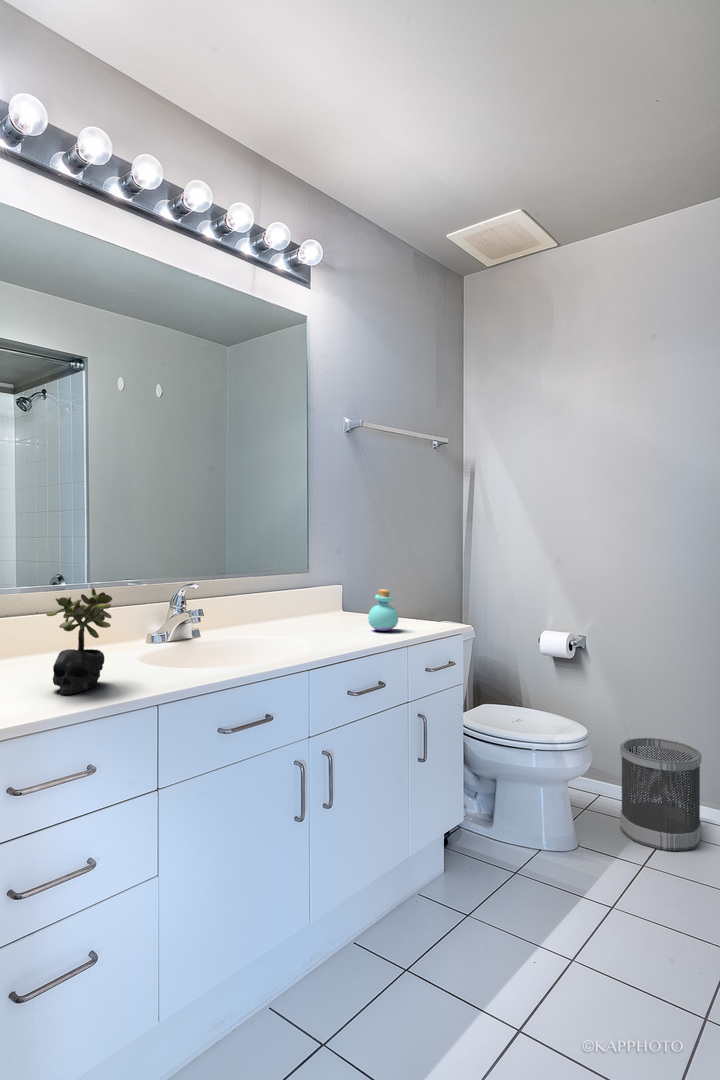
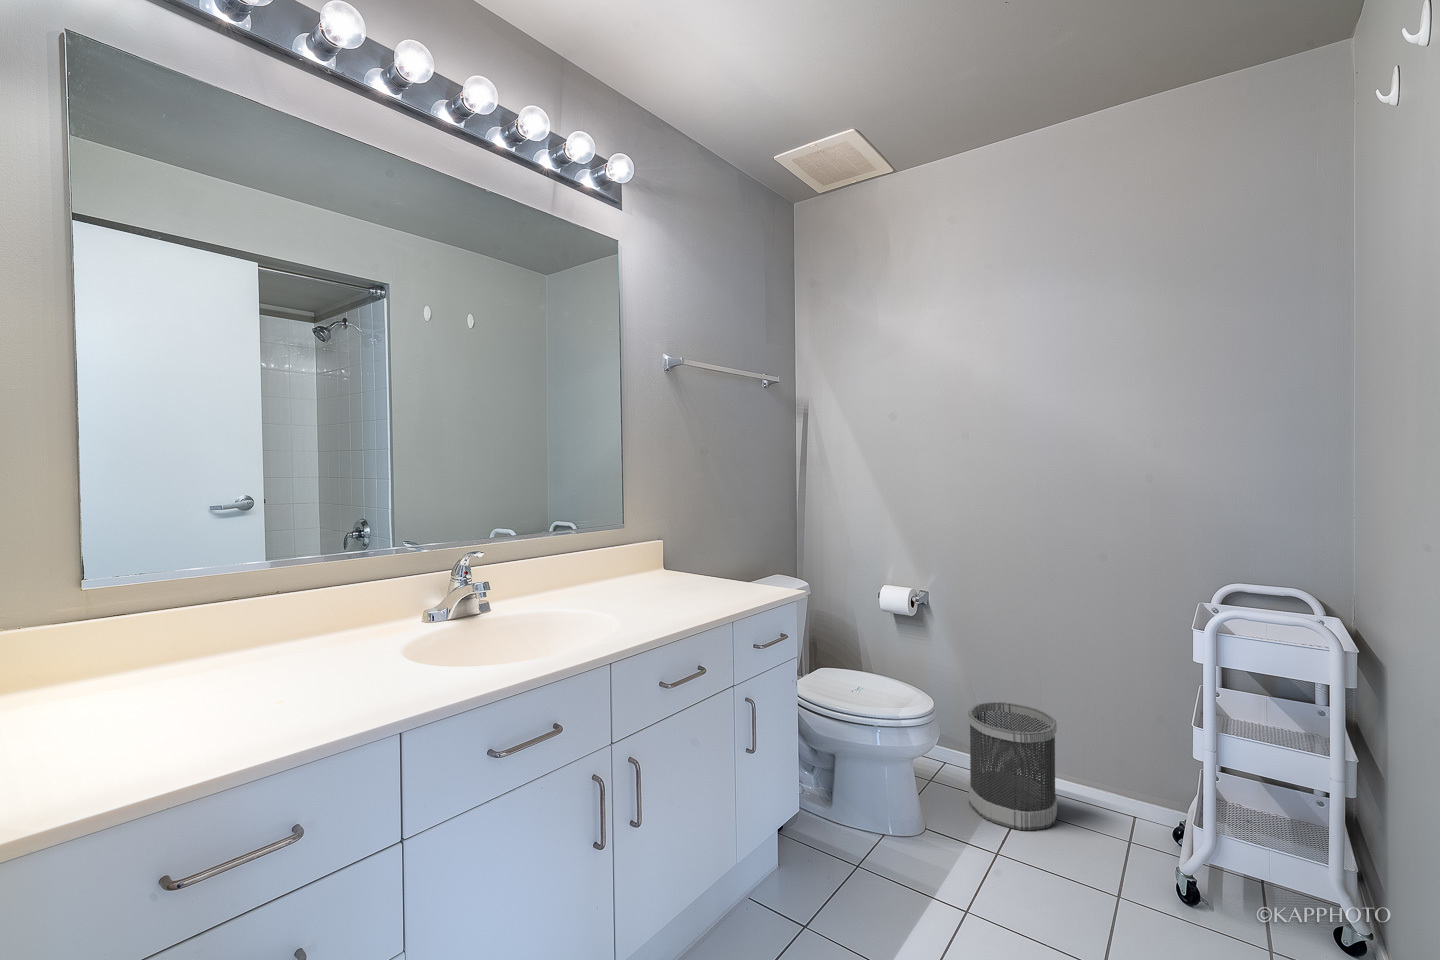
succulent plant: present [46,588,112,694] -> none [249,573,347,720]
perfume bottle: present [368,589,399,631] -> none [688,551,722,599]

